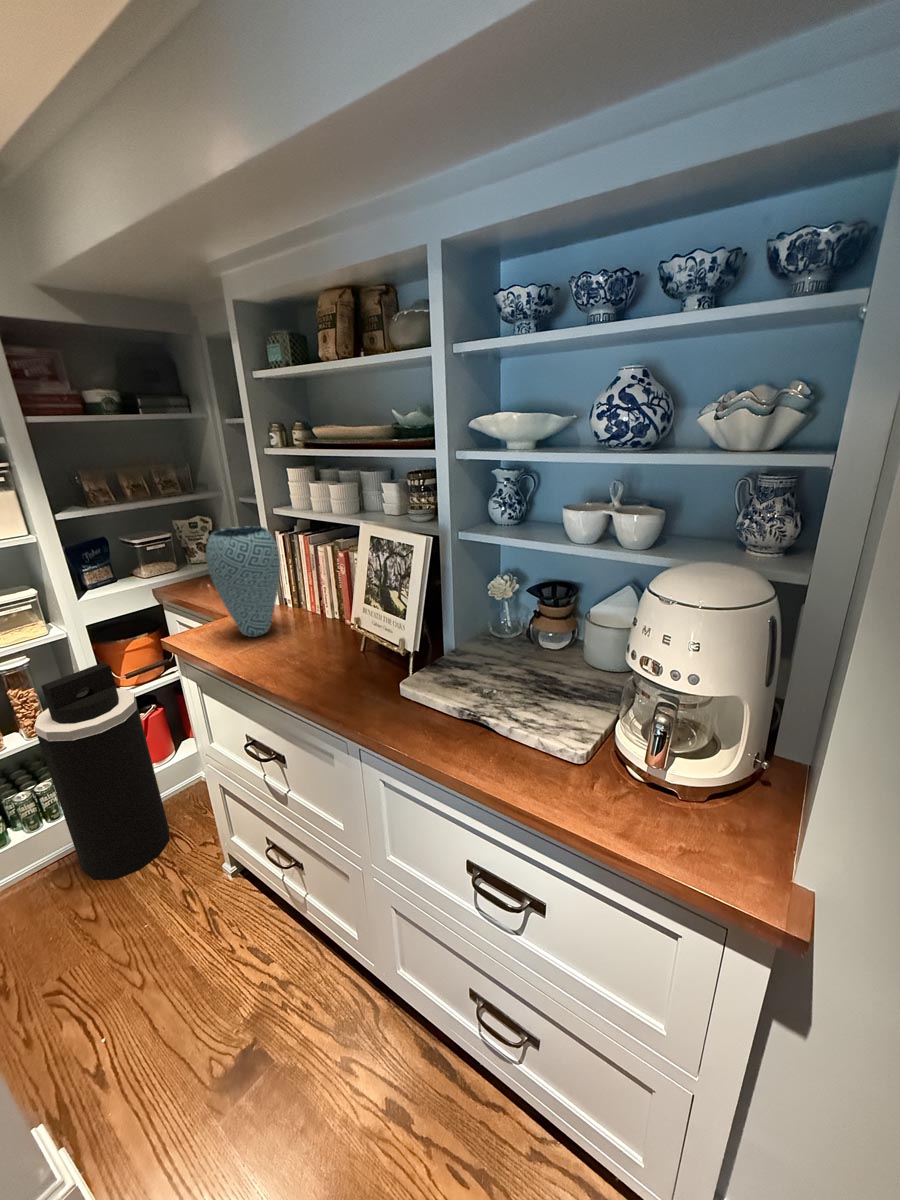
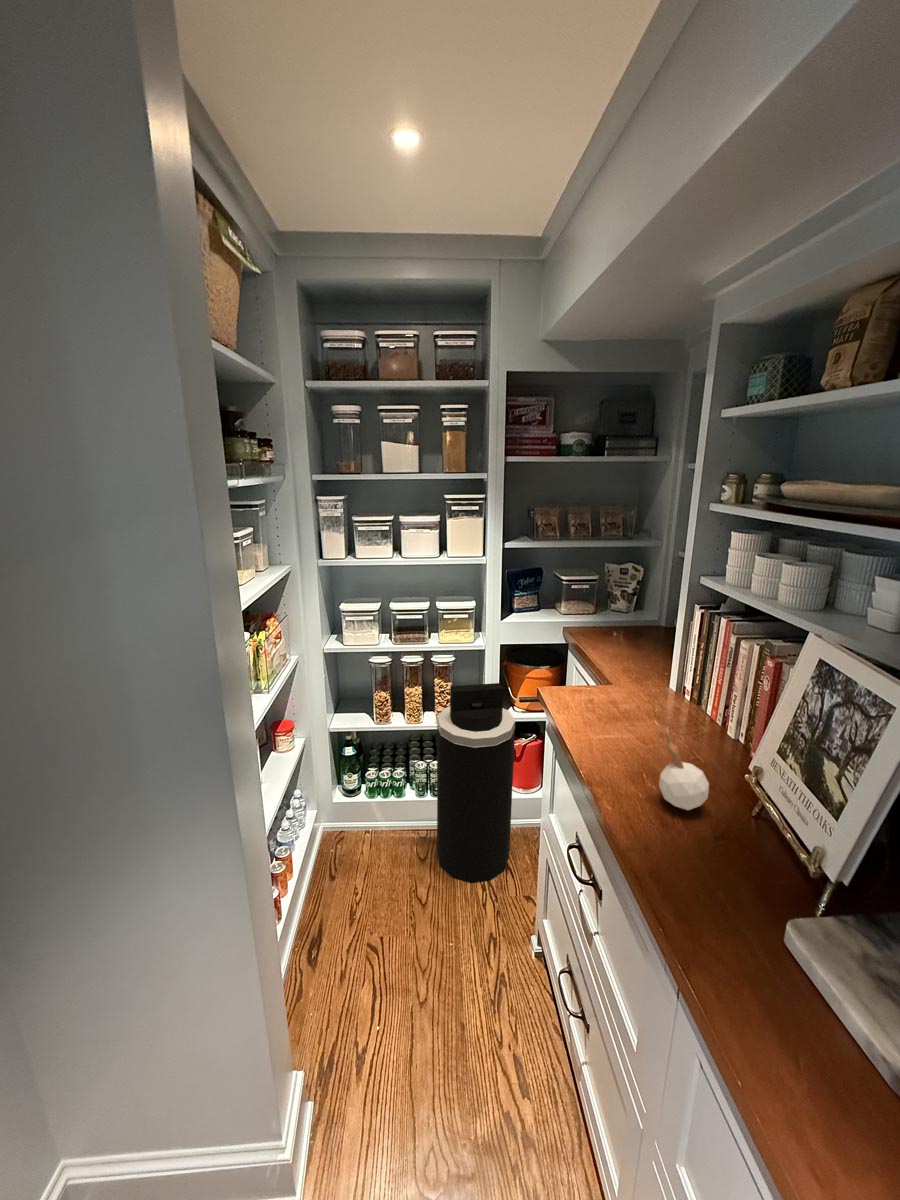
vase: present [206,526,280,637] -> none [595,593,683,726]
candle: none [295,613,335,666] -> present [659,727,709,810]

